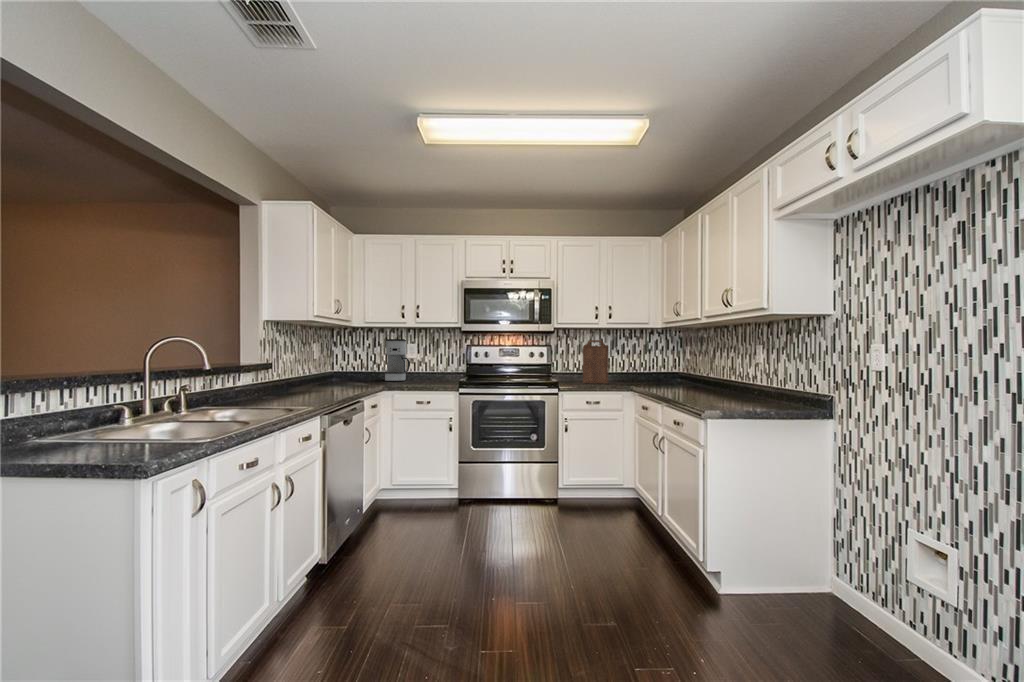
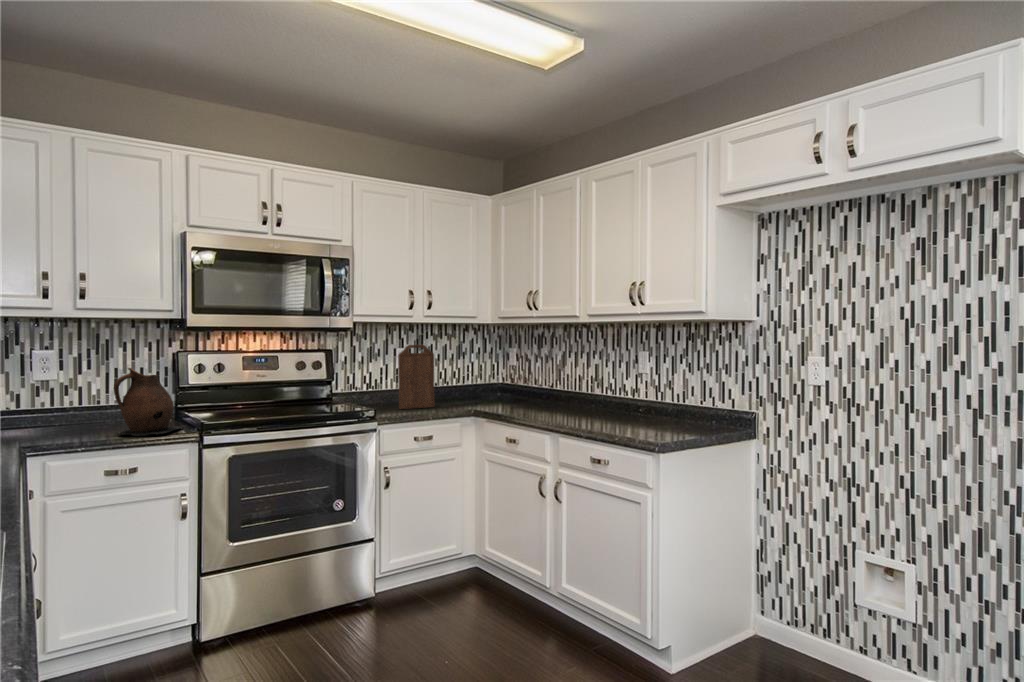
coffee maker: present [385,339,410,381] -> none [27,349,83,433]
ceramic pitcher: none [414,349,449,385] -> present [114,368,183,435]

